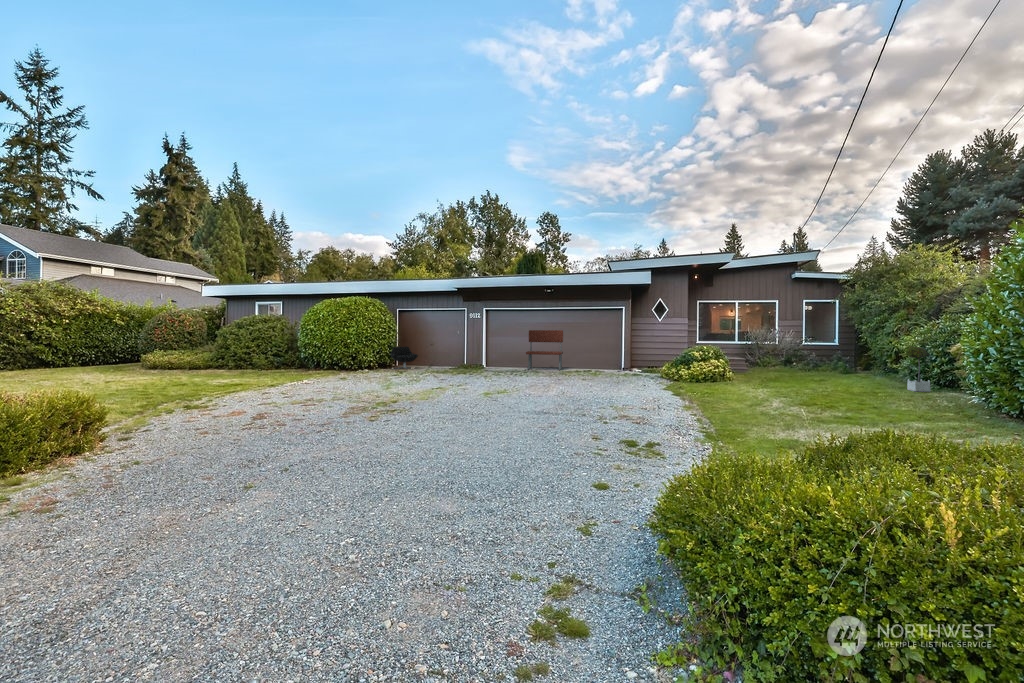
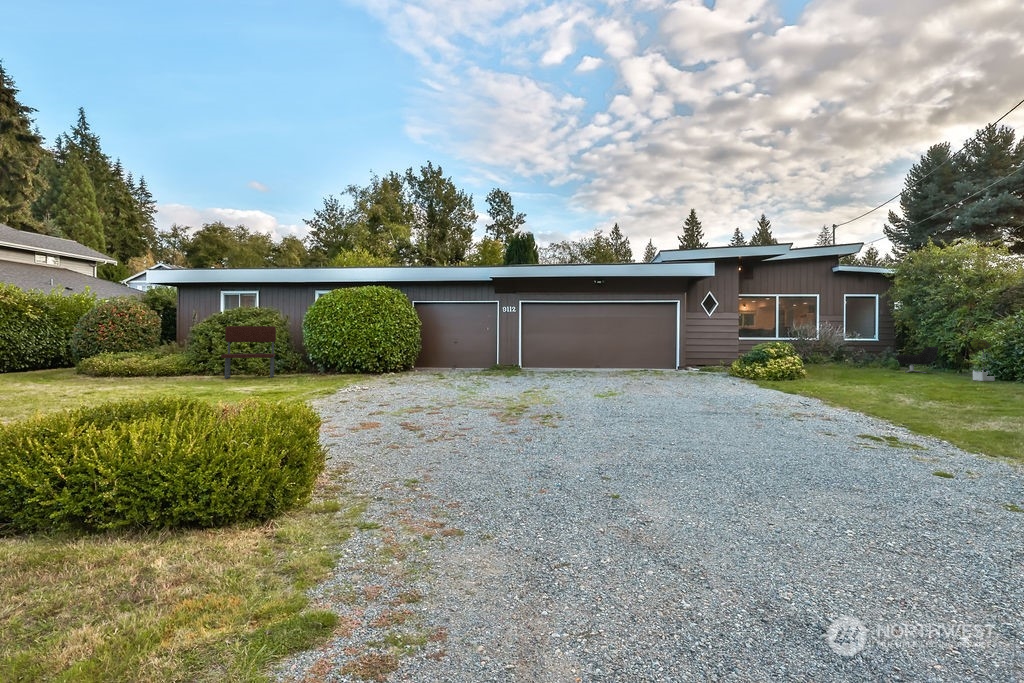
bench: present [526,330,563,370] -> present [221,326,276,379]
lounge chair: present [390,347,418,368] -> present [896,347,938,372]

